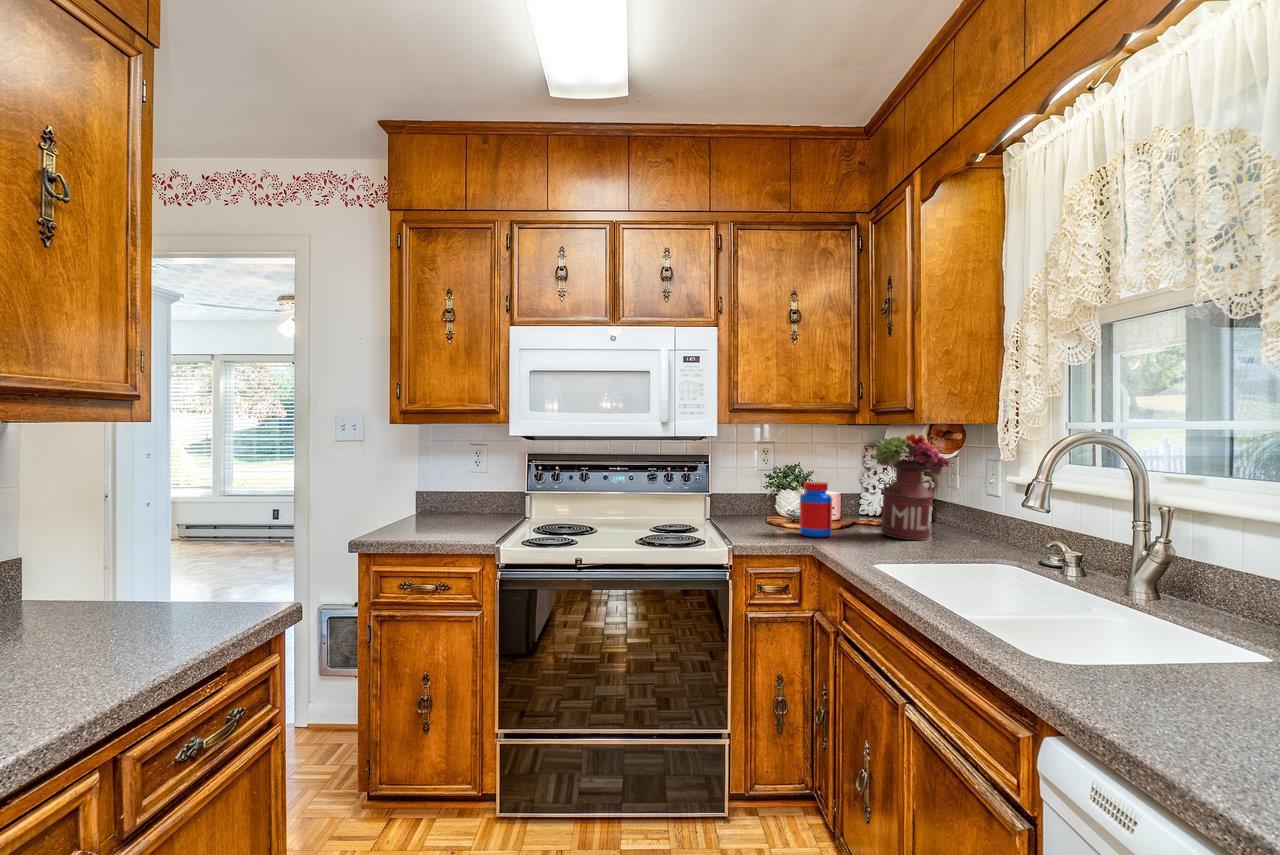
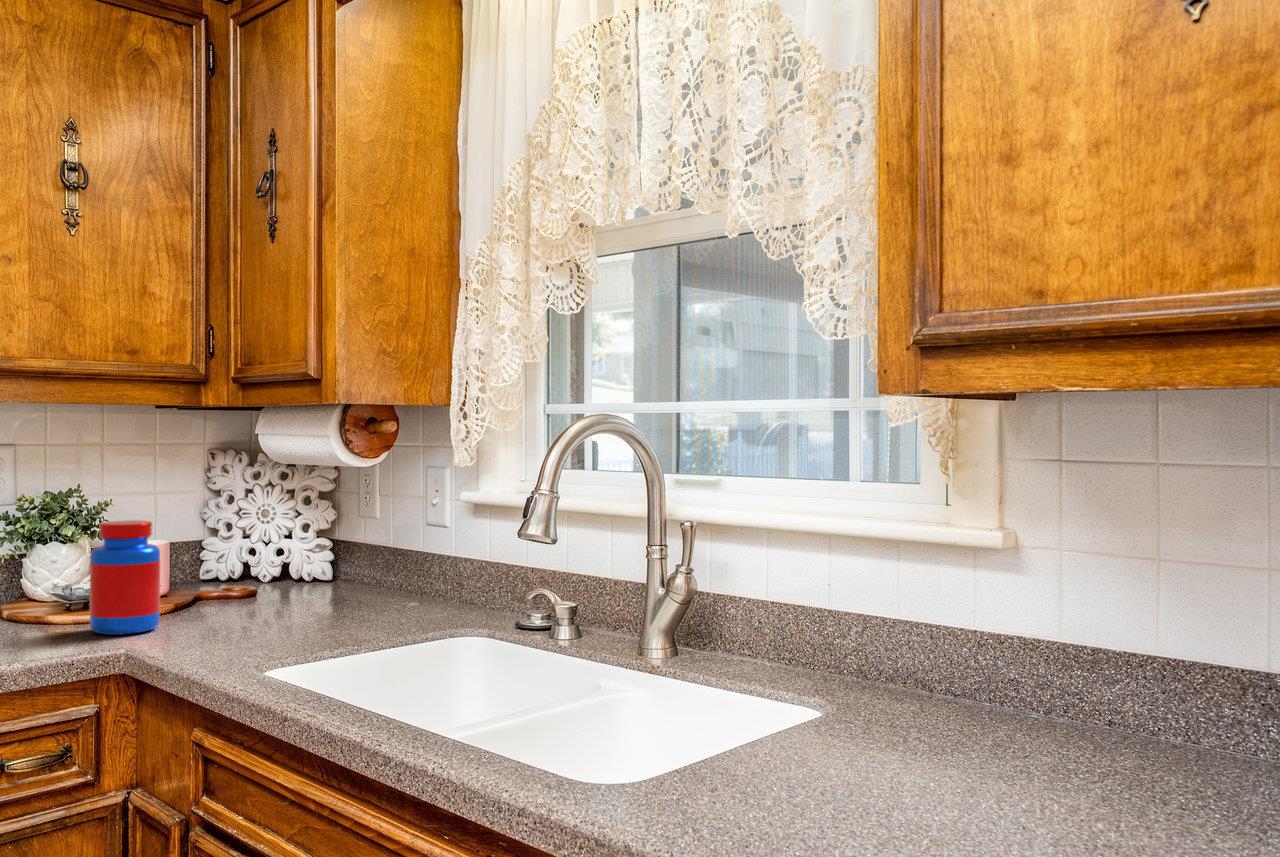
flower arrangement: present [873,433,951,540] -> none [240,422,378,616]

